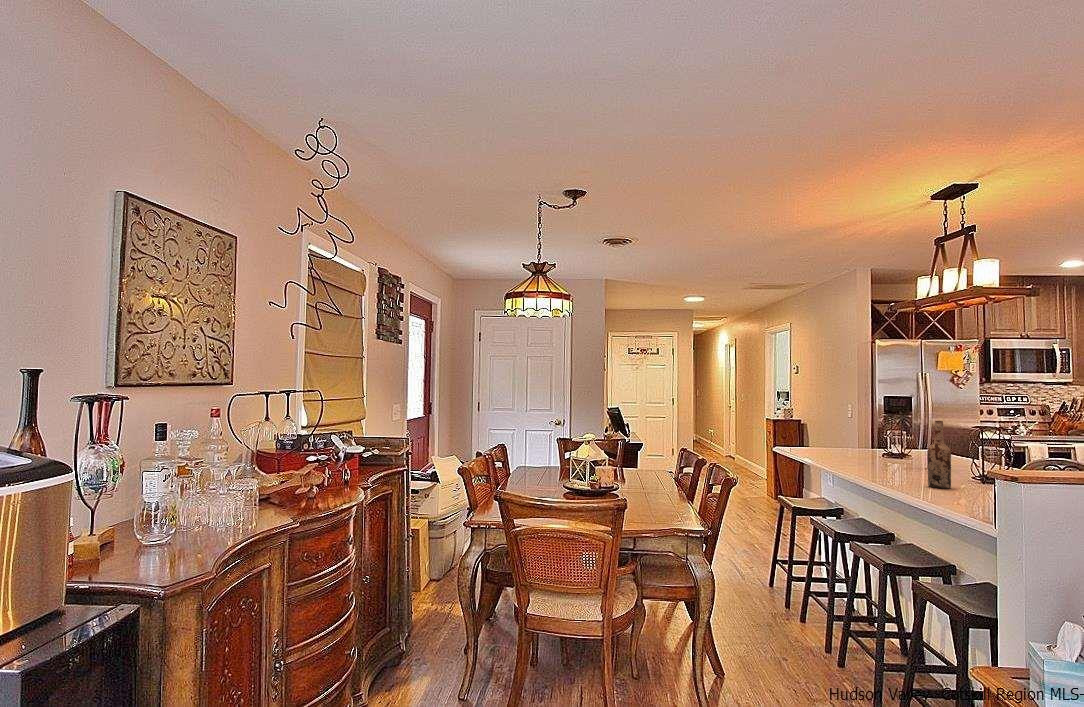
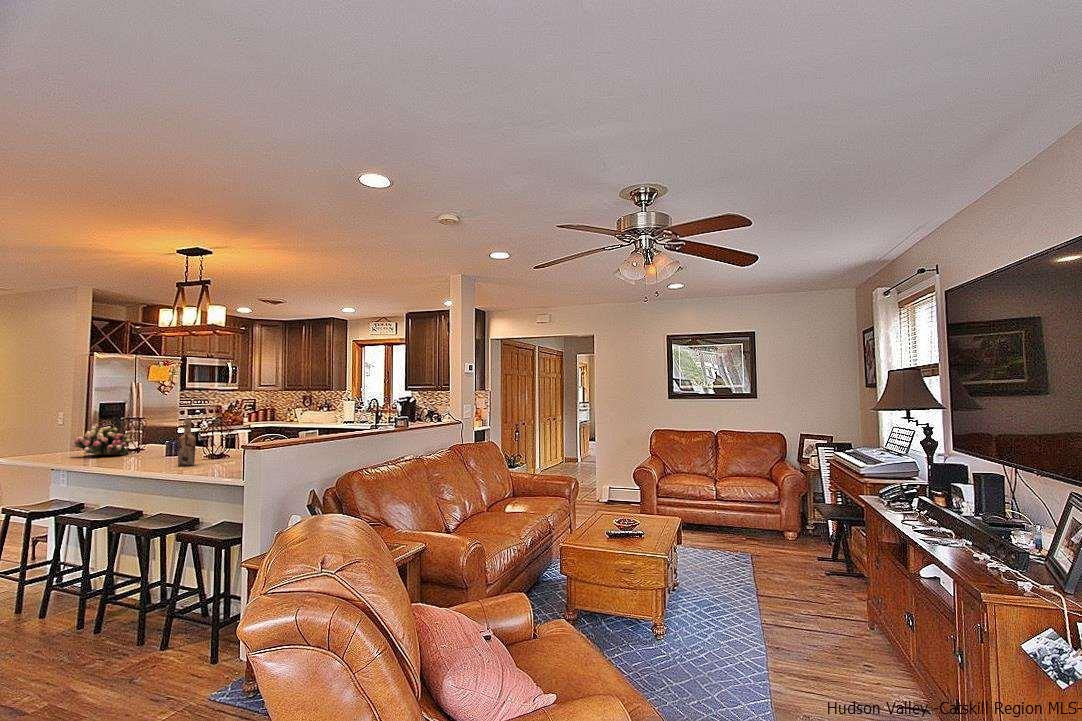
flower arrangement: none [828,424,890,462] -> present [71,426,131,455]

